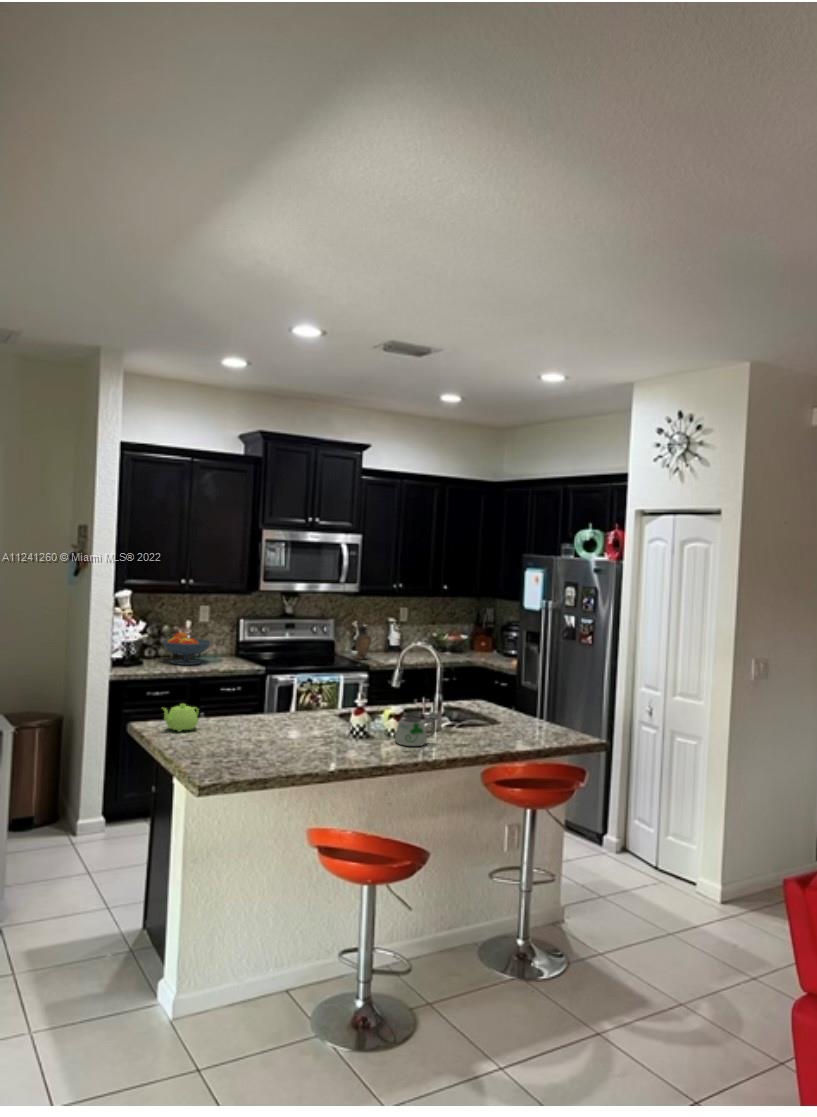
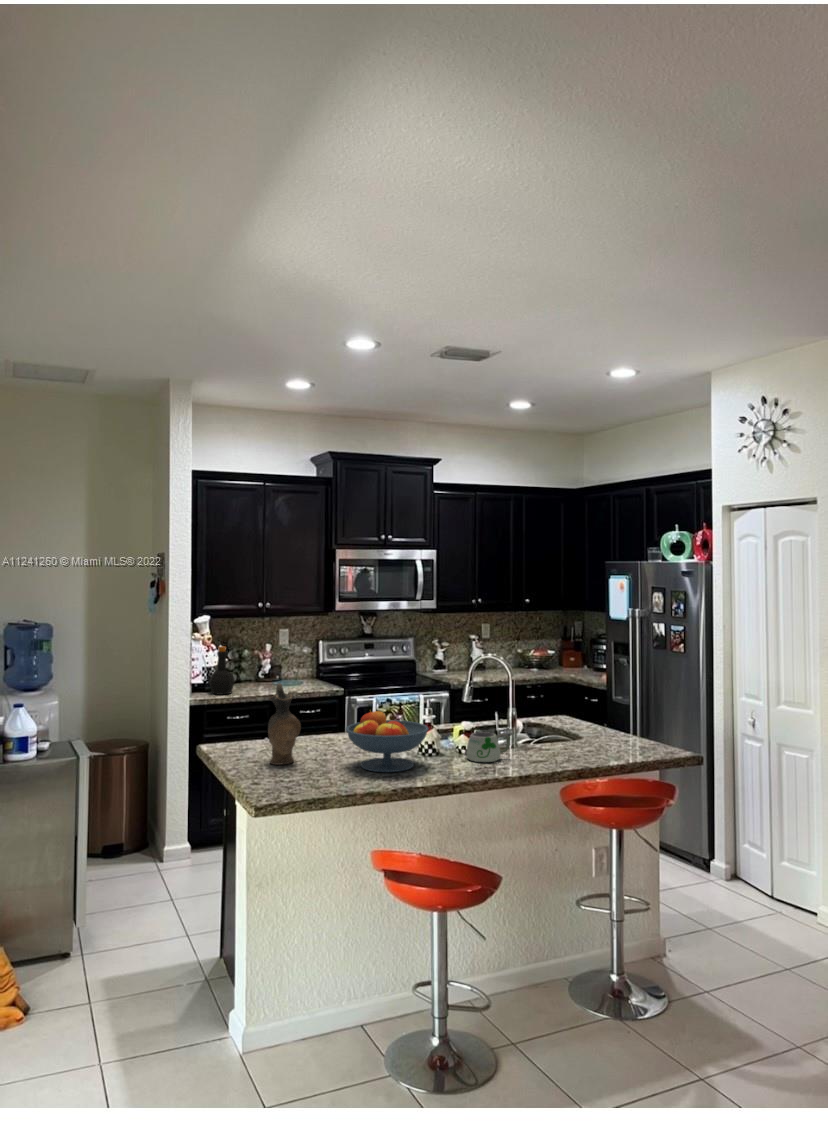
ceramic pitcher: present [355,620,372,659] -> present [268,684,301,765]
bottle: none [129,622,155,671] -> present [209,646,234,695]
fruit bowl: present [163,632,211,665] -> present [346,711,429,772]
teapot: present [163,704,199,732] -> none [224,723,264,752]

